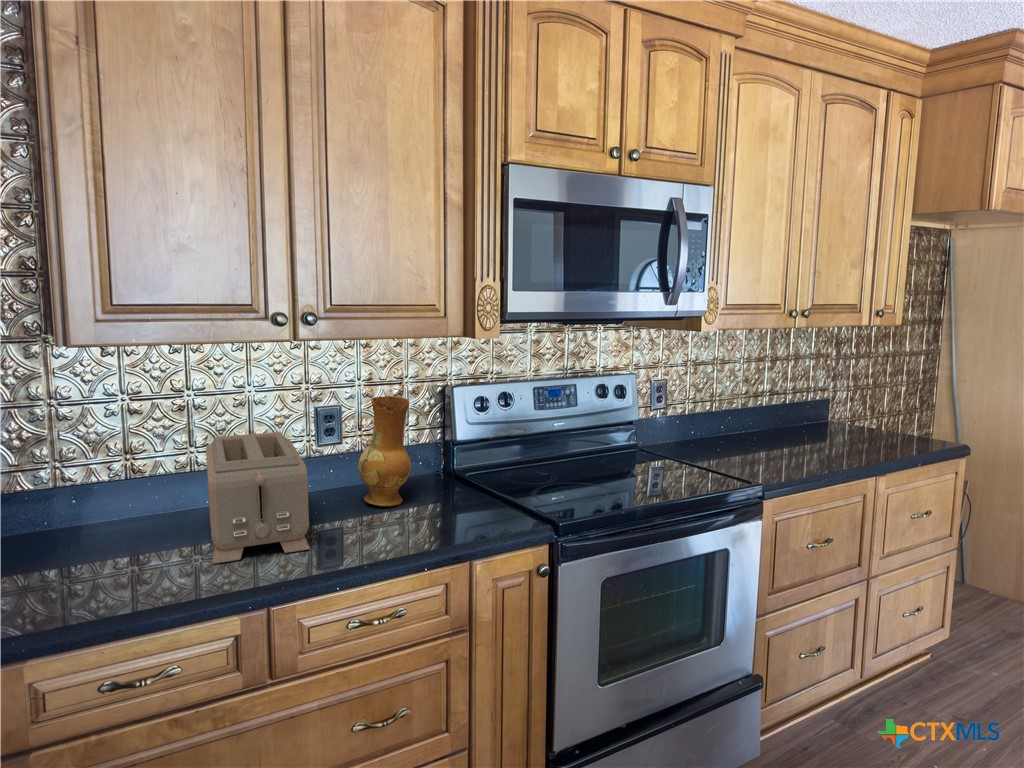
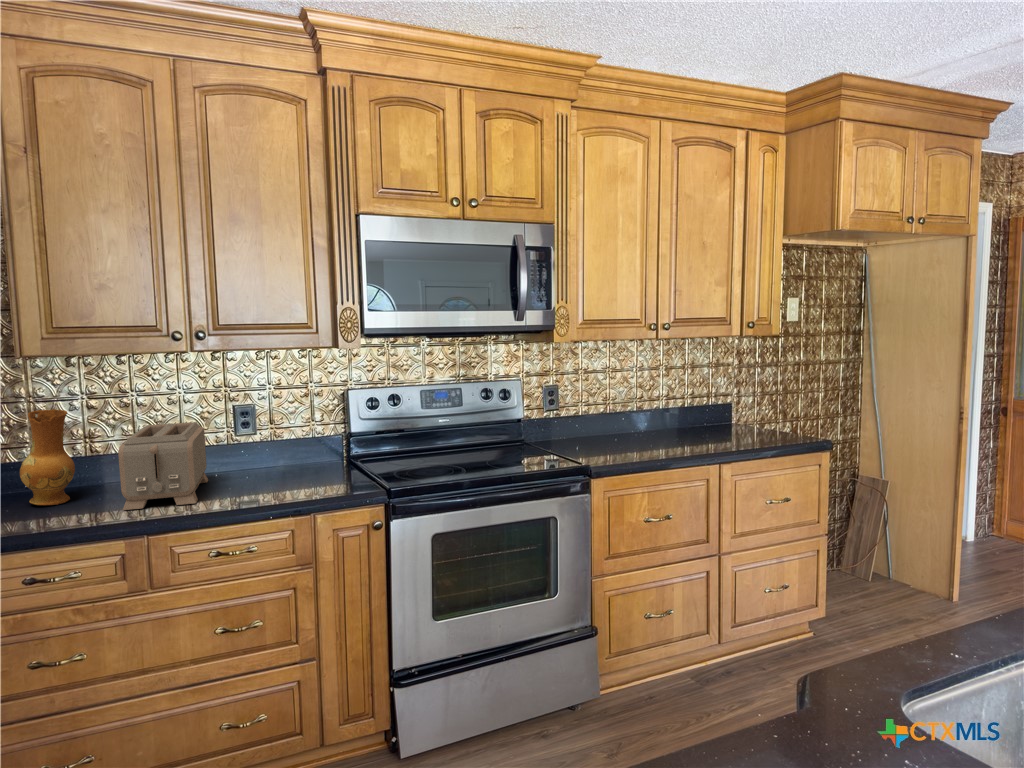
ceramic jug: present [358,396,411,506] -> present [20,409,75,505]

